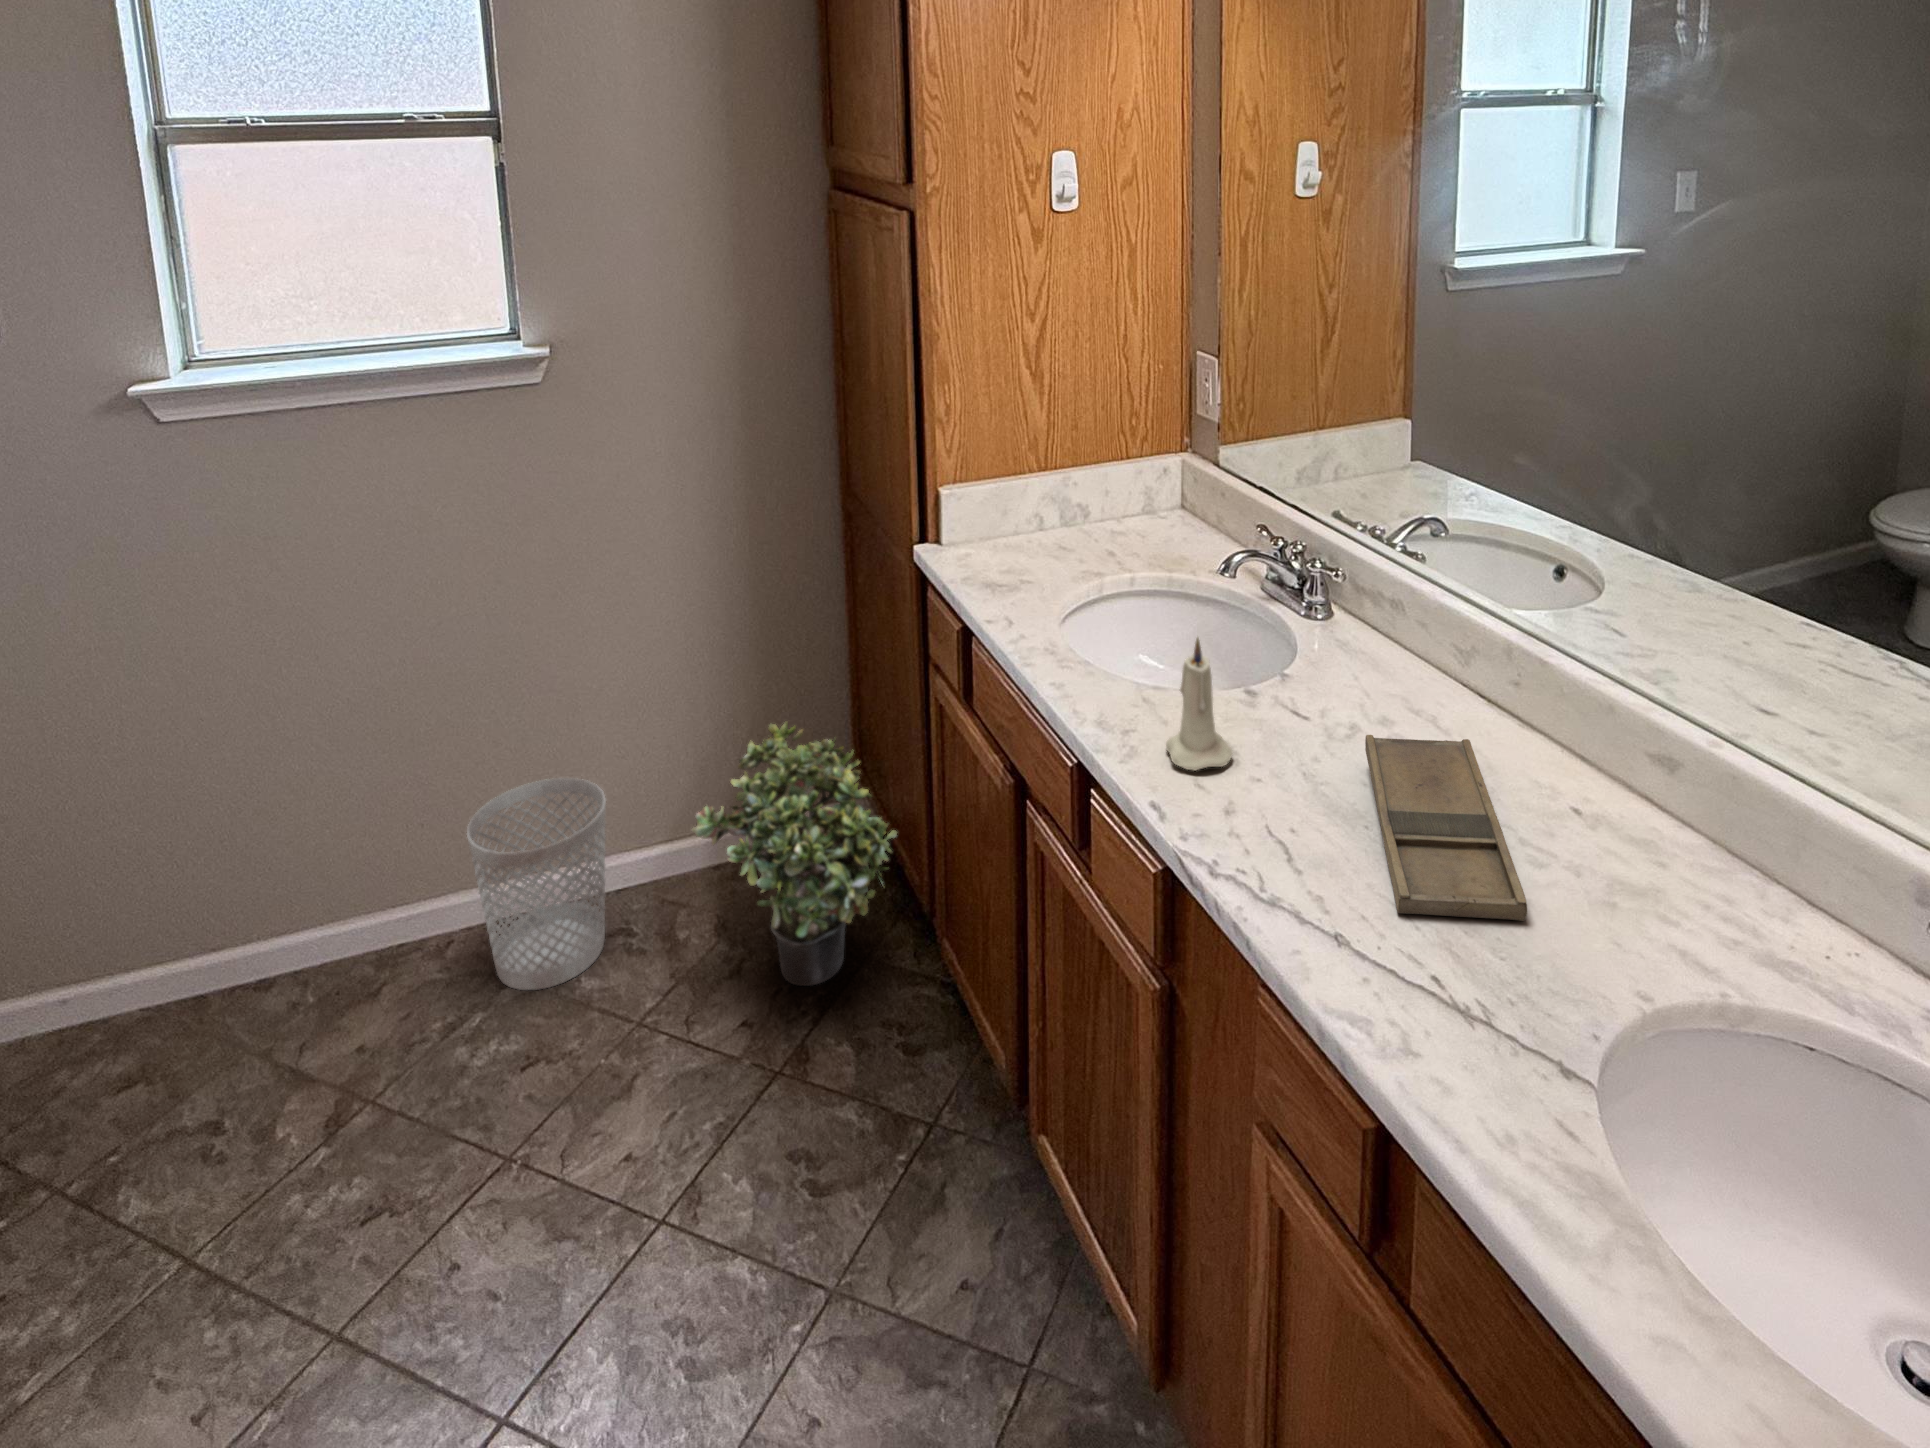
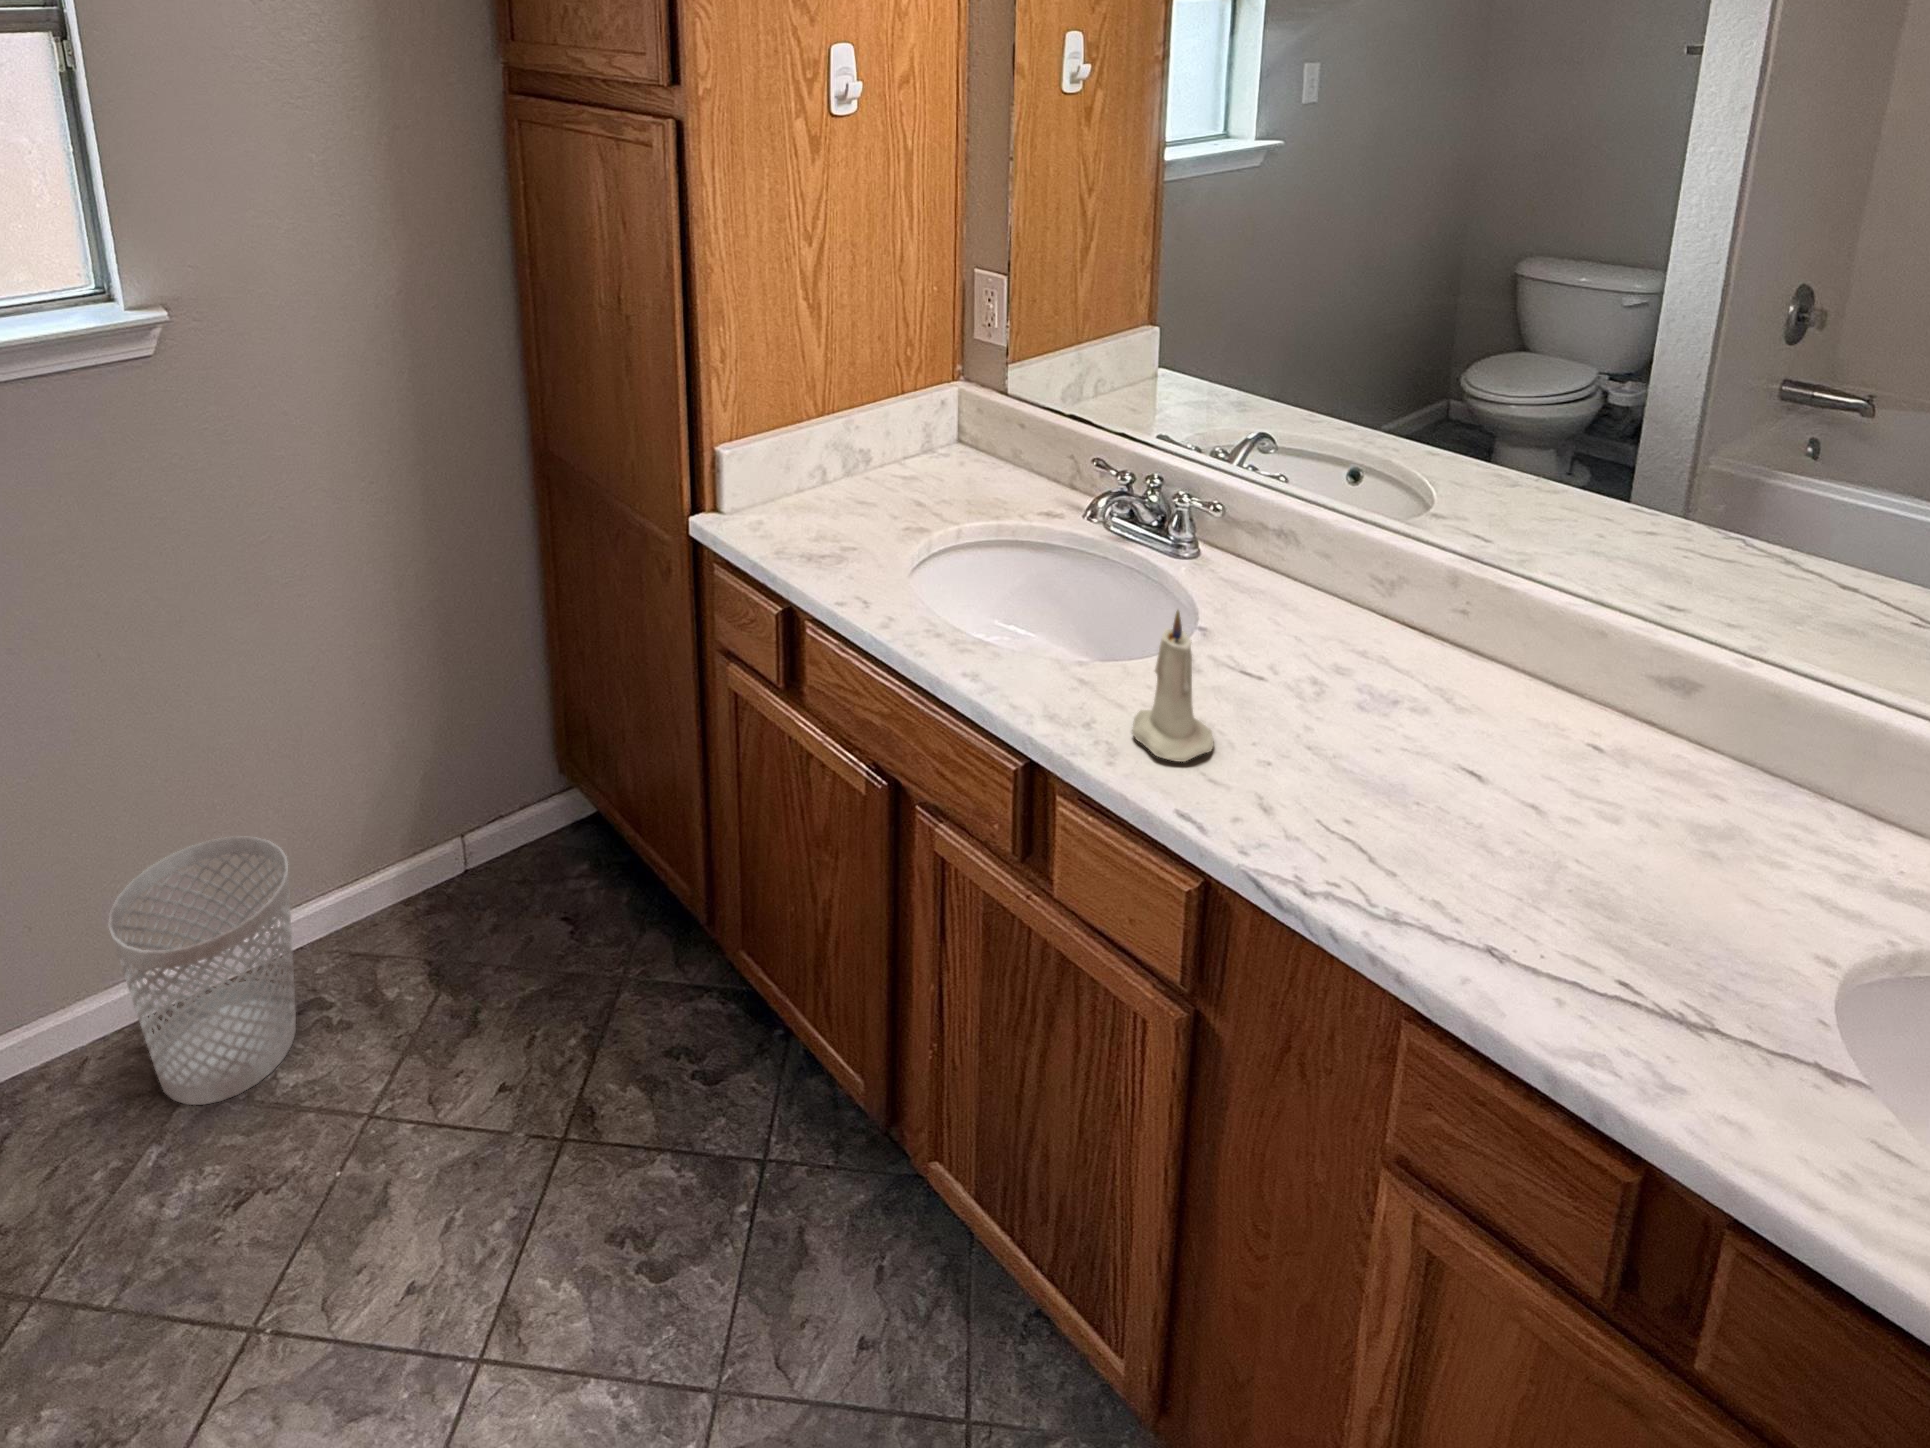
potted plant: present [692,722,897,986] -> none [425,731,671,1030]
tray: present [1365,735,1527,921] -> none [1353,684,1647,906]

